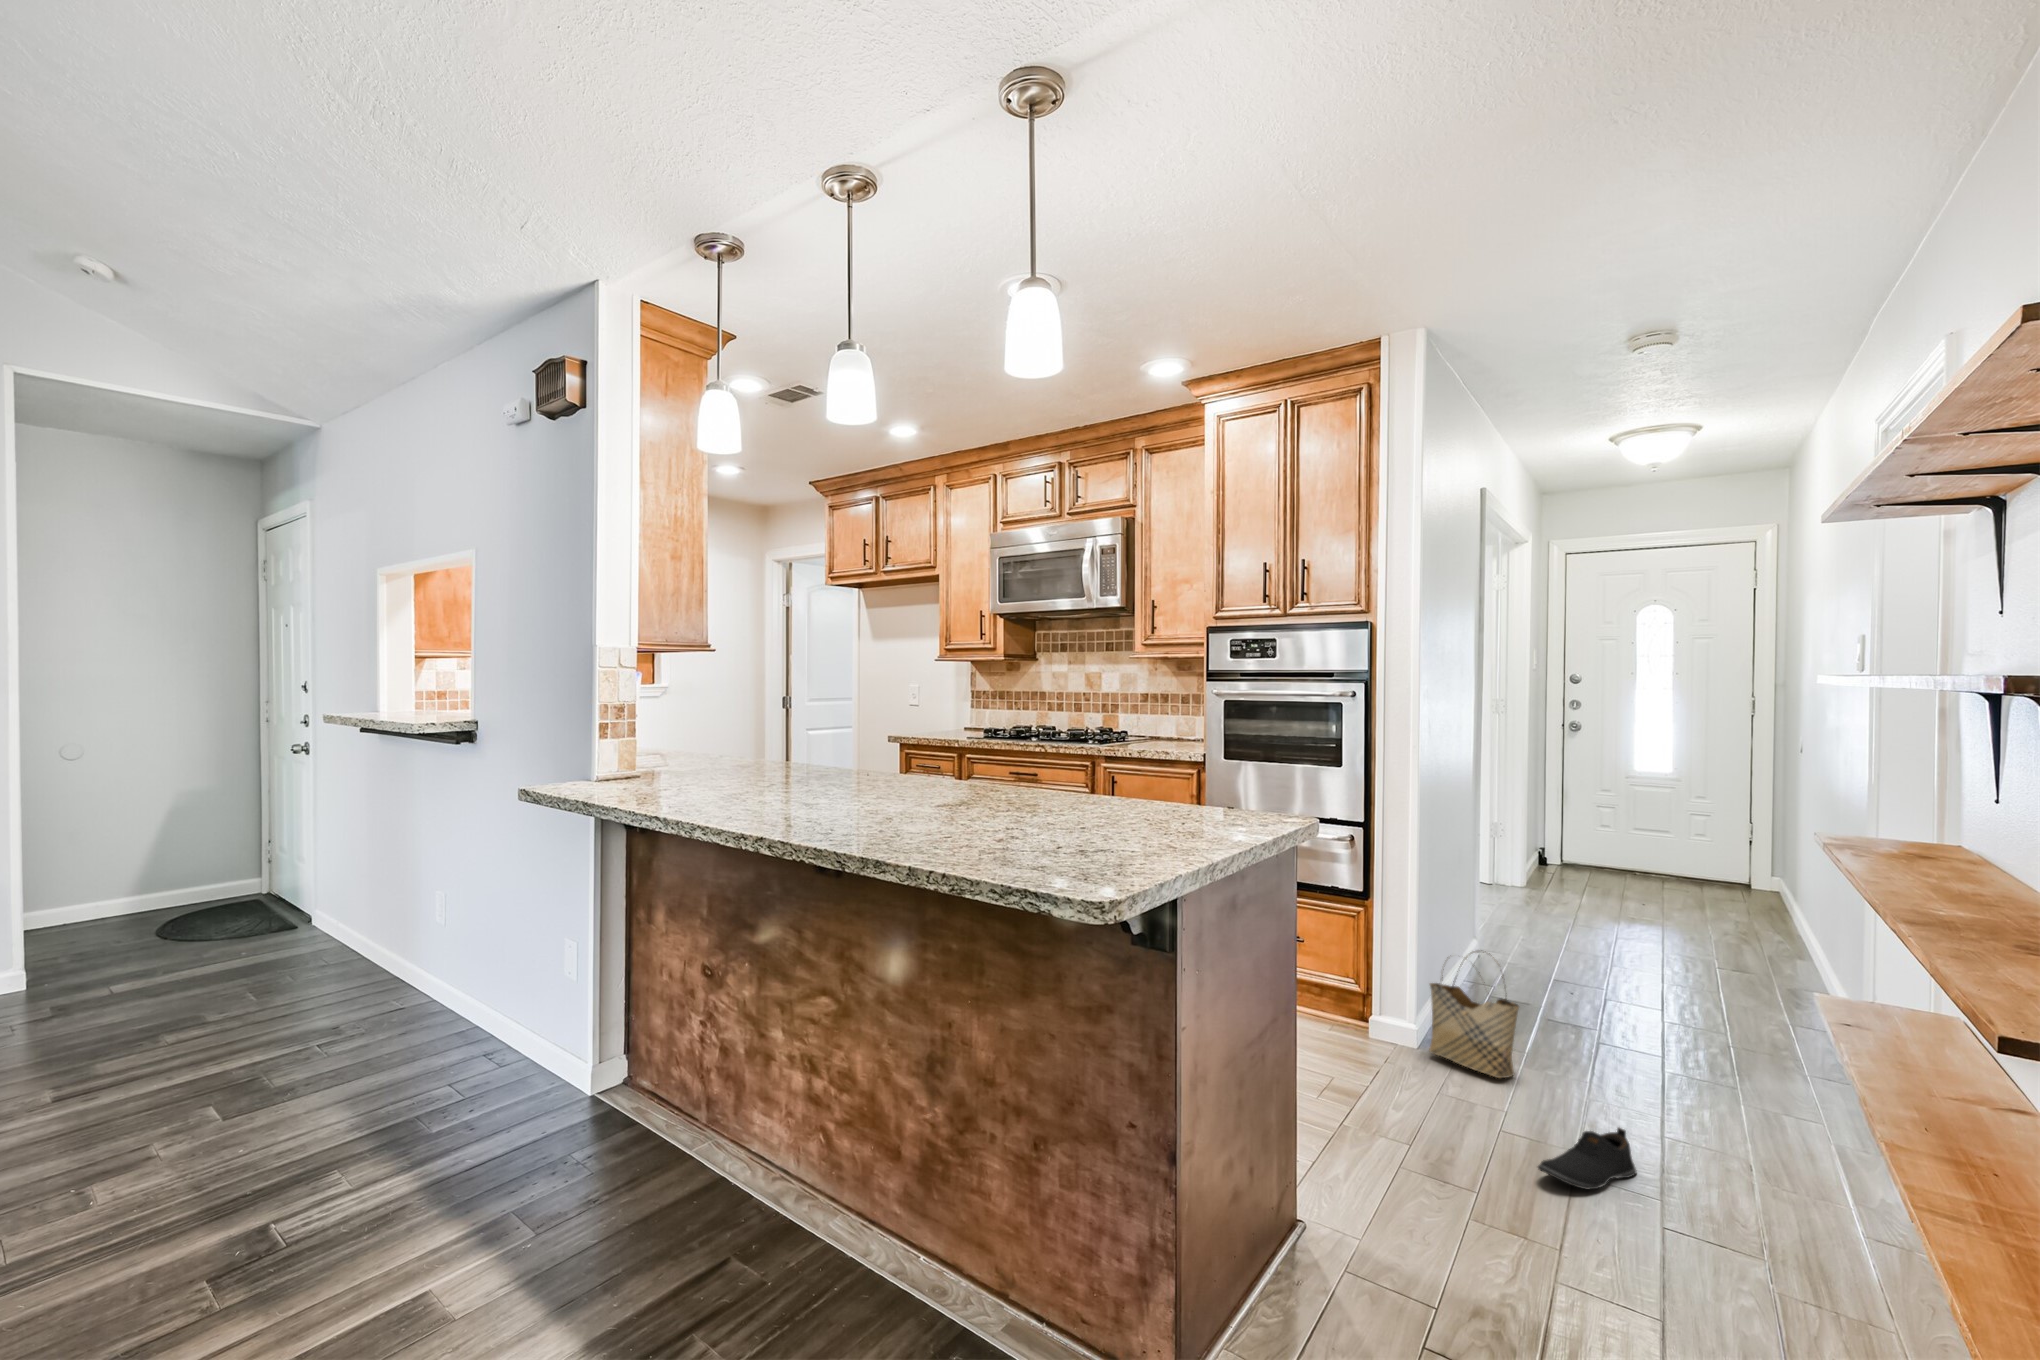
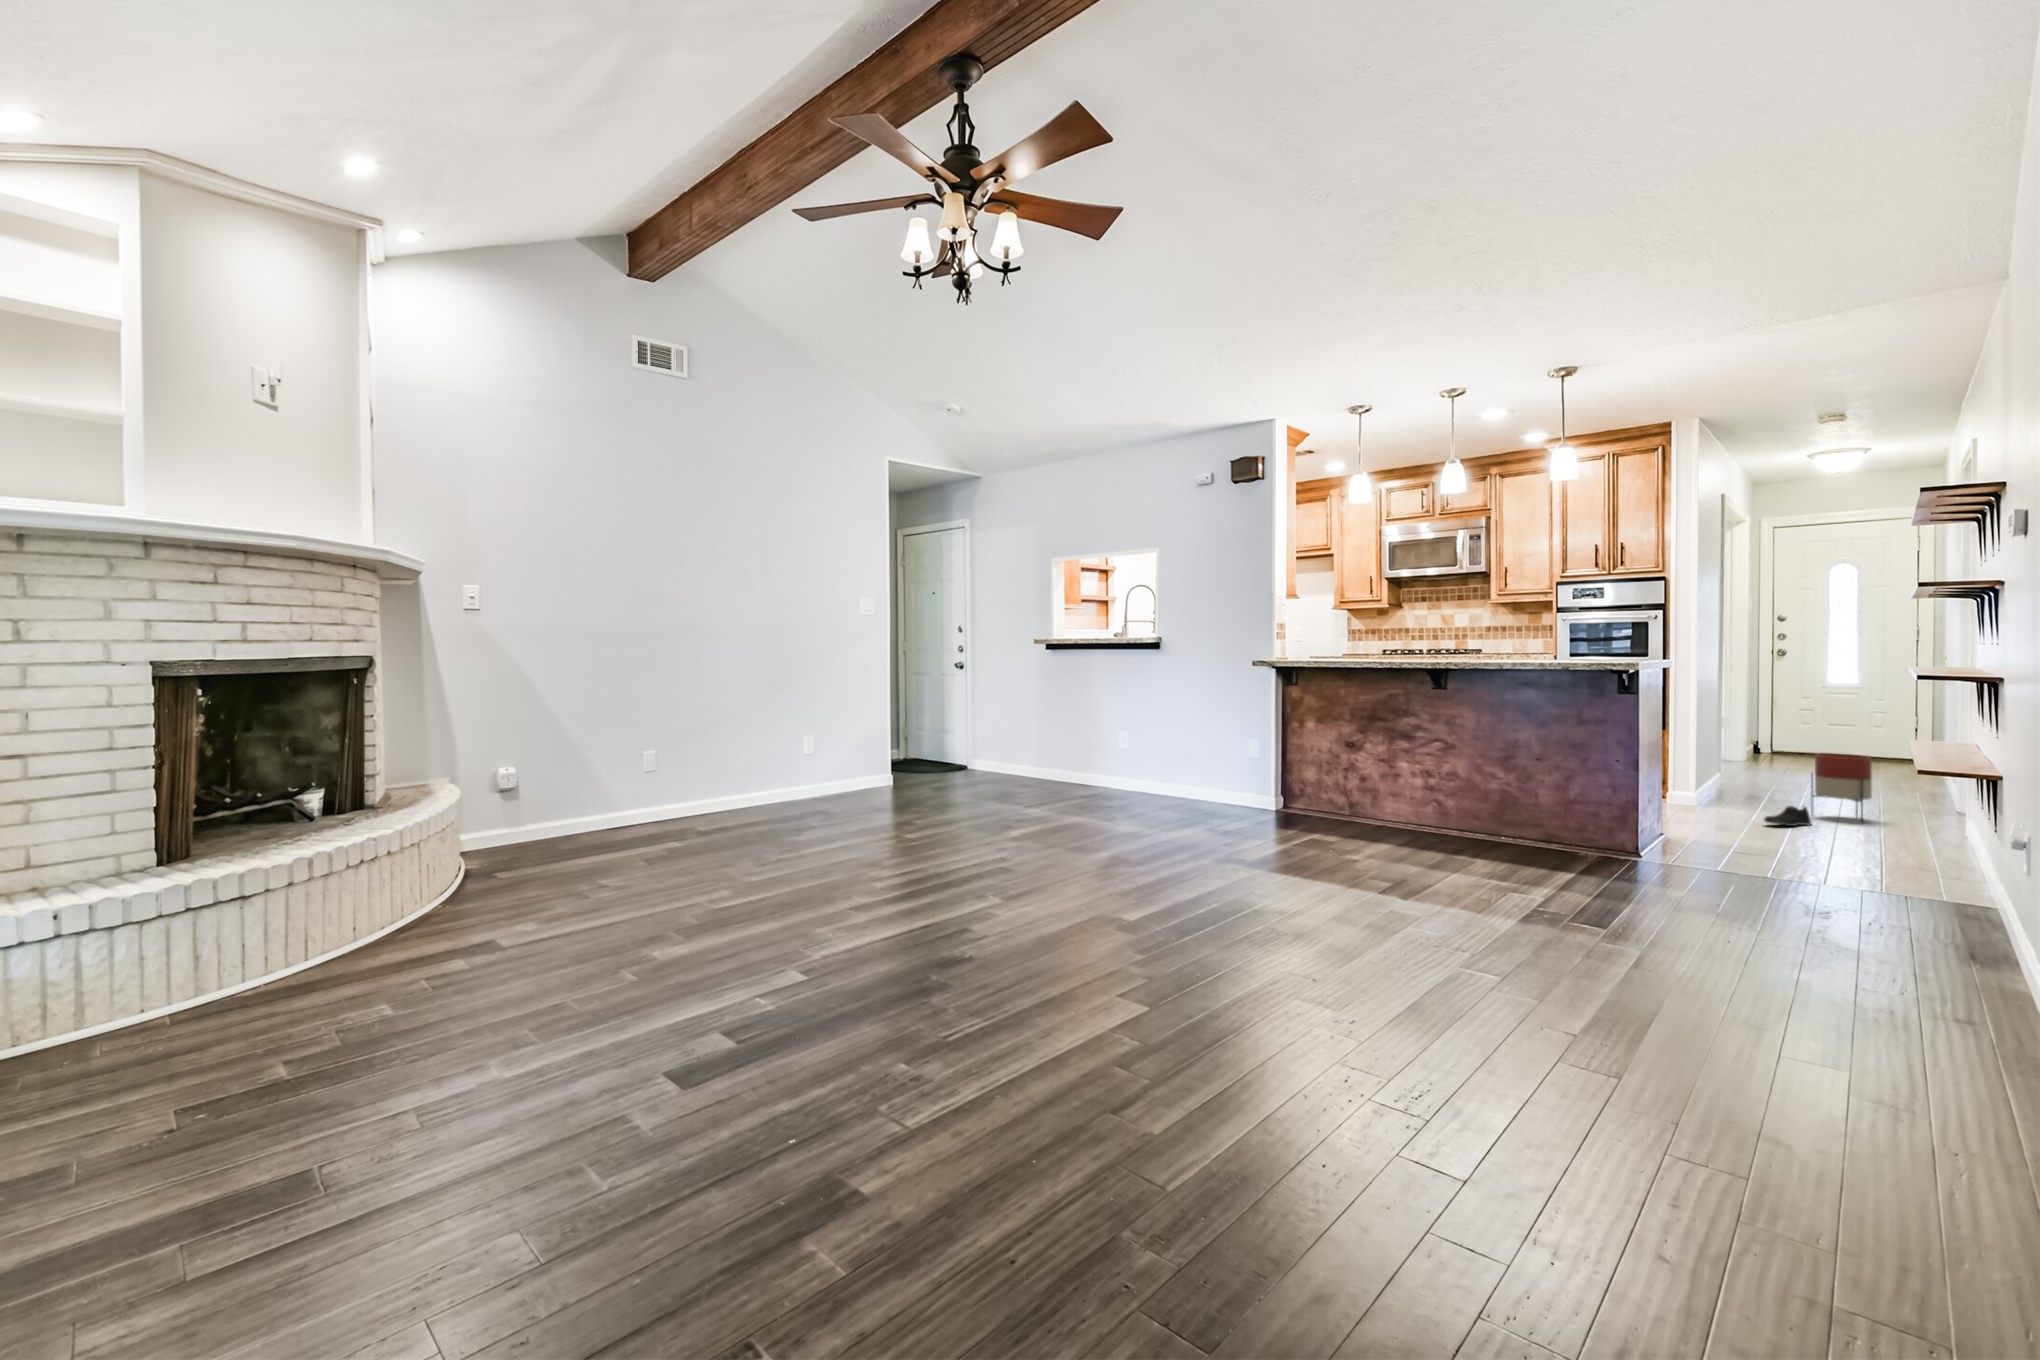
woven basket: present [1429,950,1519,1078] -> none [1699,748,1751,808]
planter: none [1631,989,1753,1168] -> present [1811,753,1872,823]

